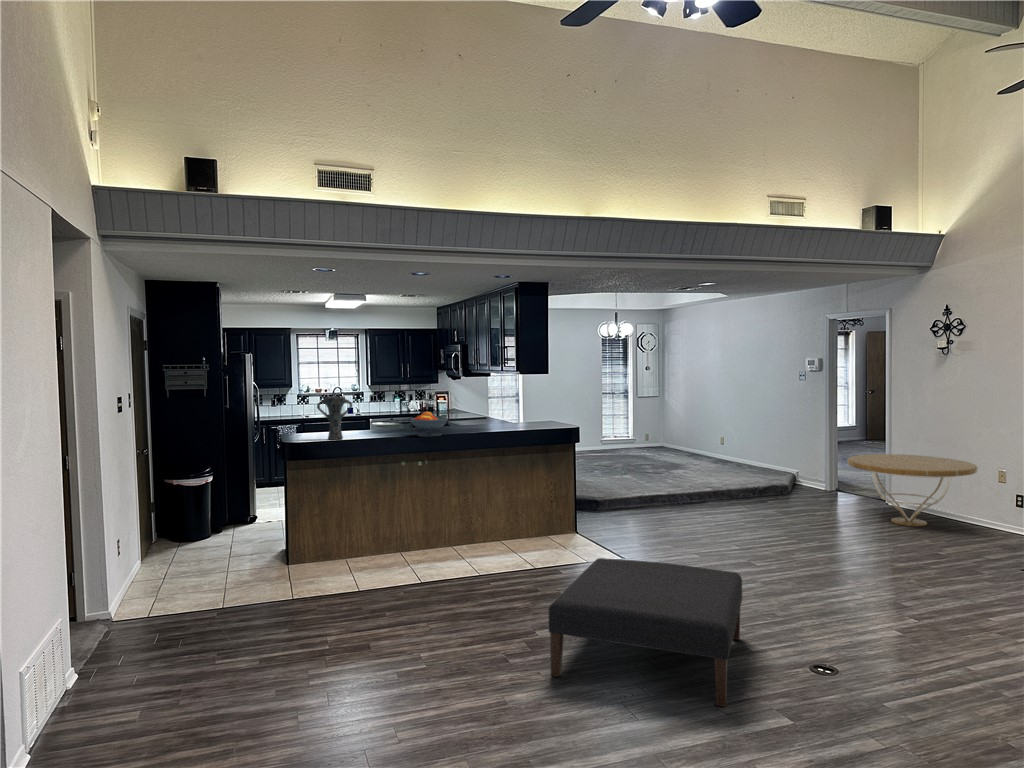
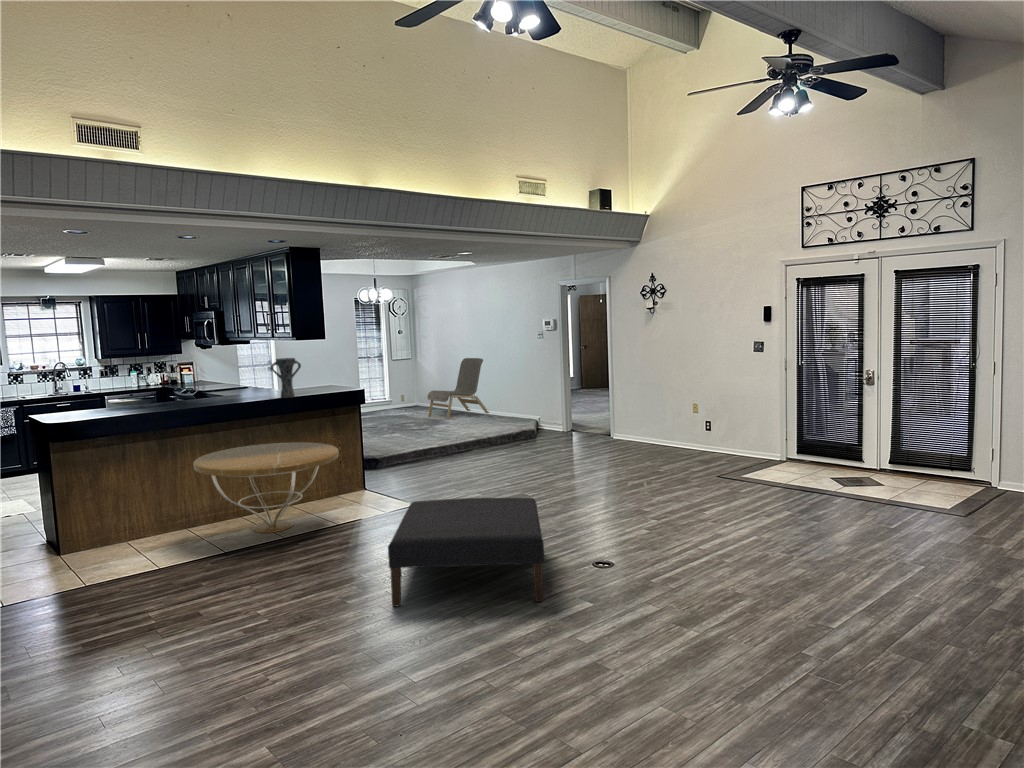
vase: present [317,396,352,440] -> present [271,358,301,398]
dining chair: none [671,398,741,464] -> present [427,358,489,419]
fruit bowl: present [411,412,448,437] -> none [190,381,232,407]
coffee table: present [847,454,977,526] -> present [194,442,339,533]

